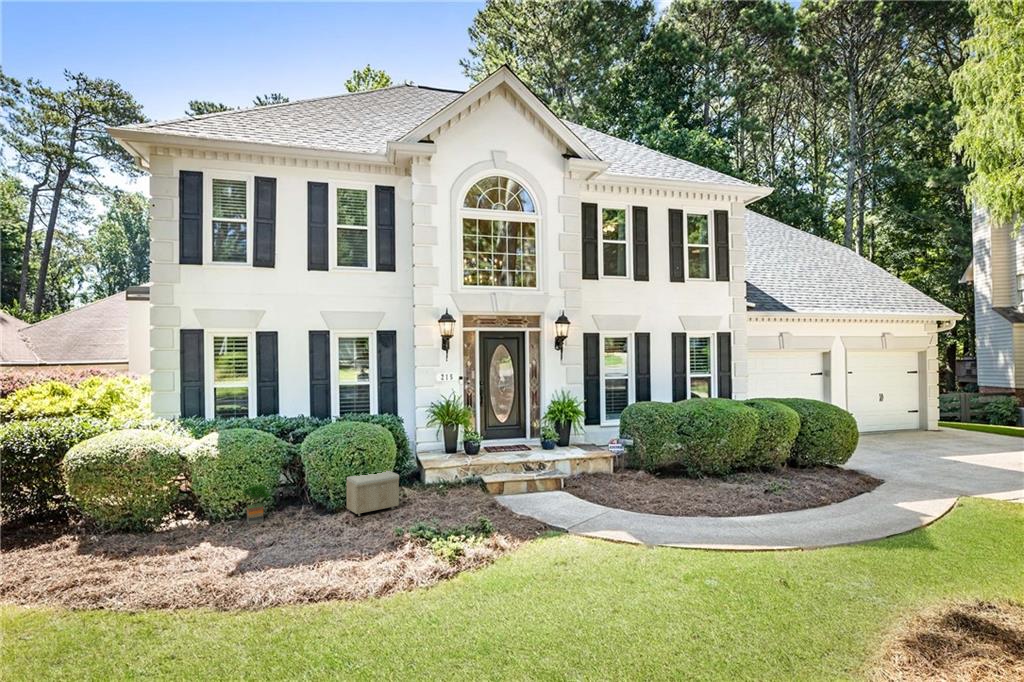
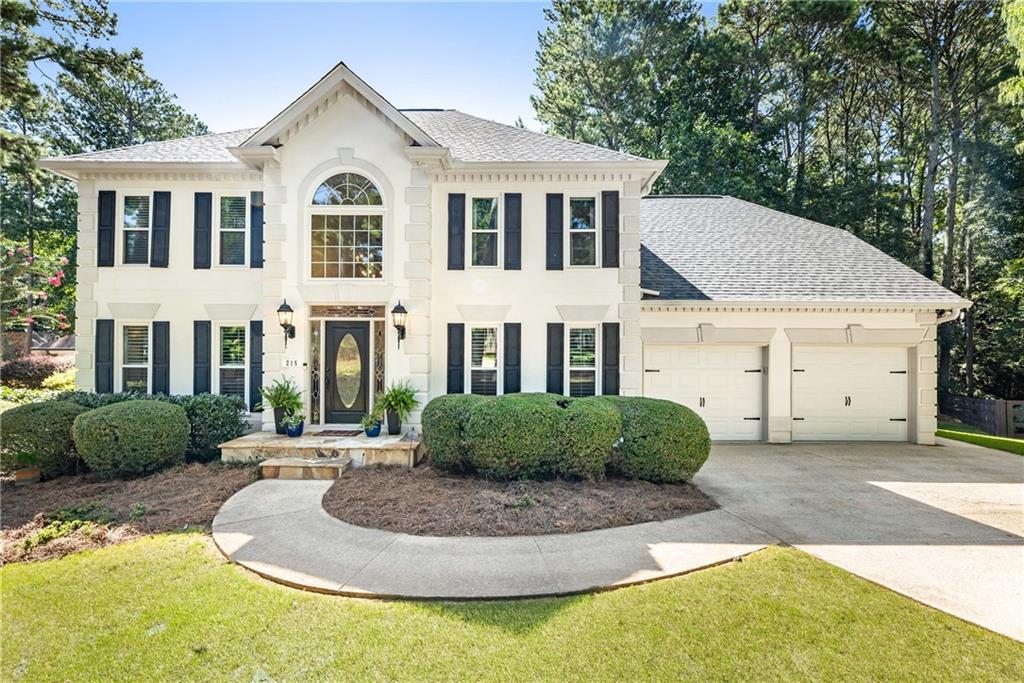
storage bench: present [347,471,399,516] -> none [98,446,162,487]

